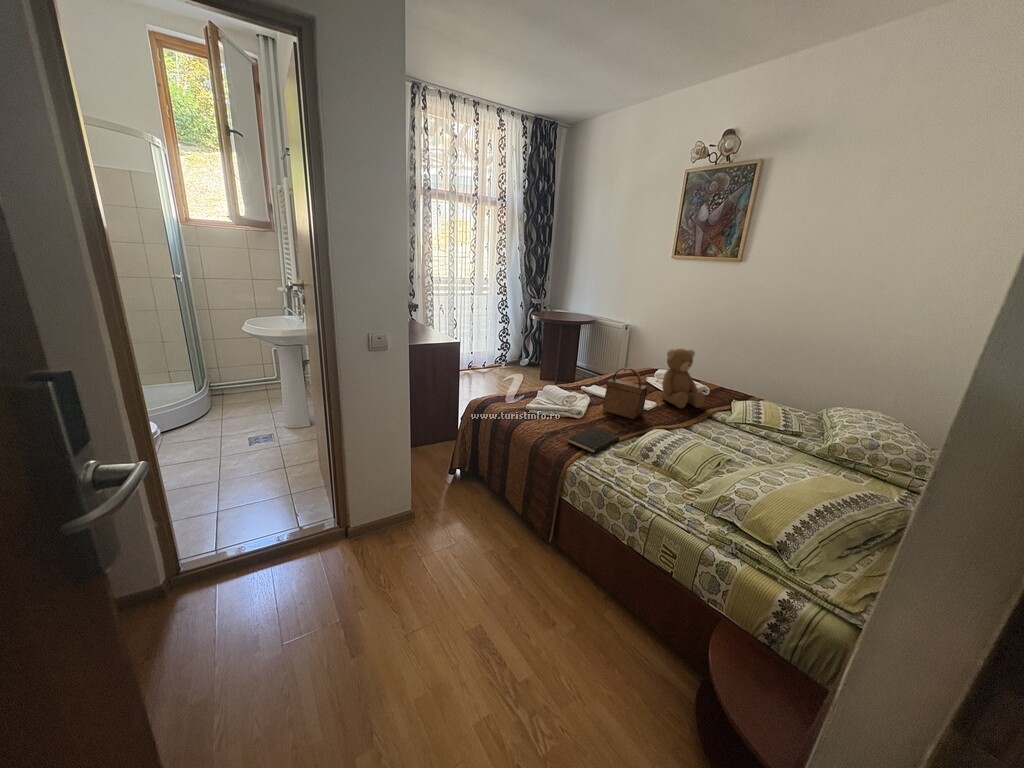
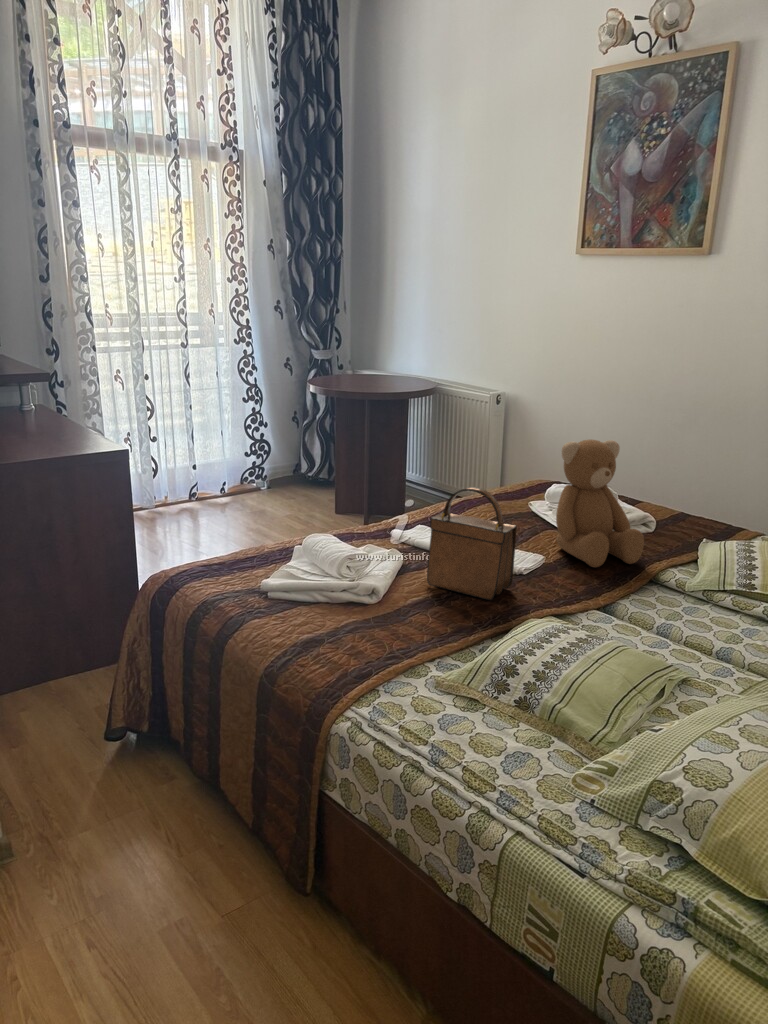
hardcover book: present [567,427,619,453] -> none [333,623,452,689]

